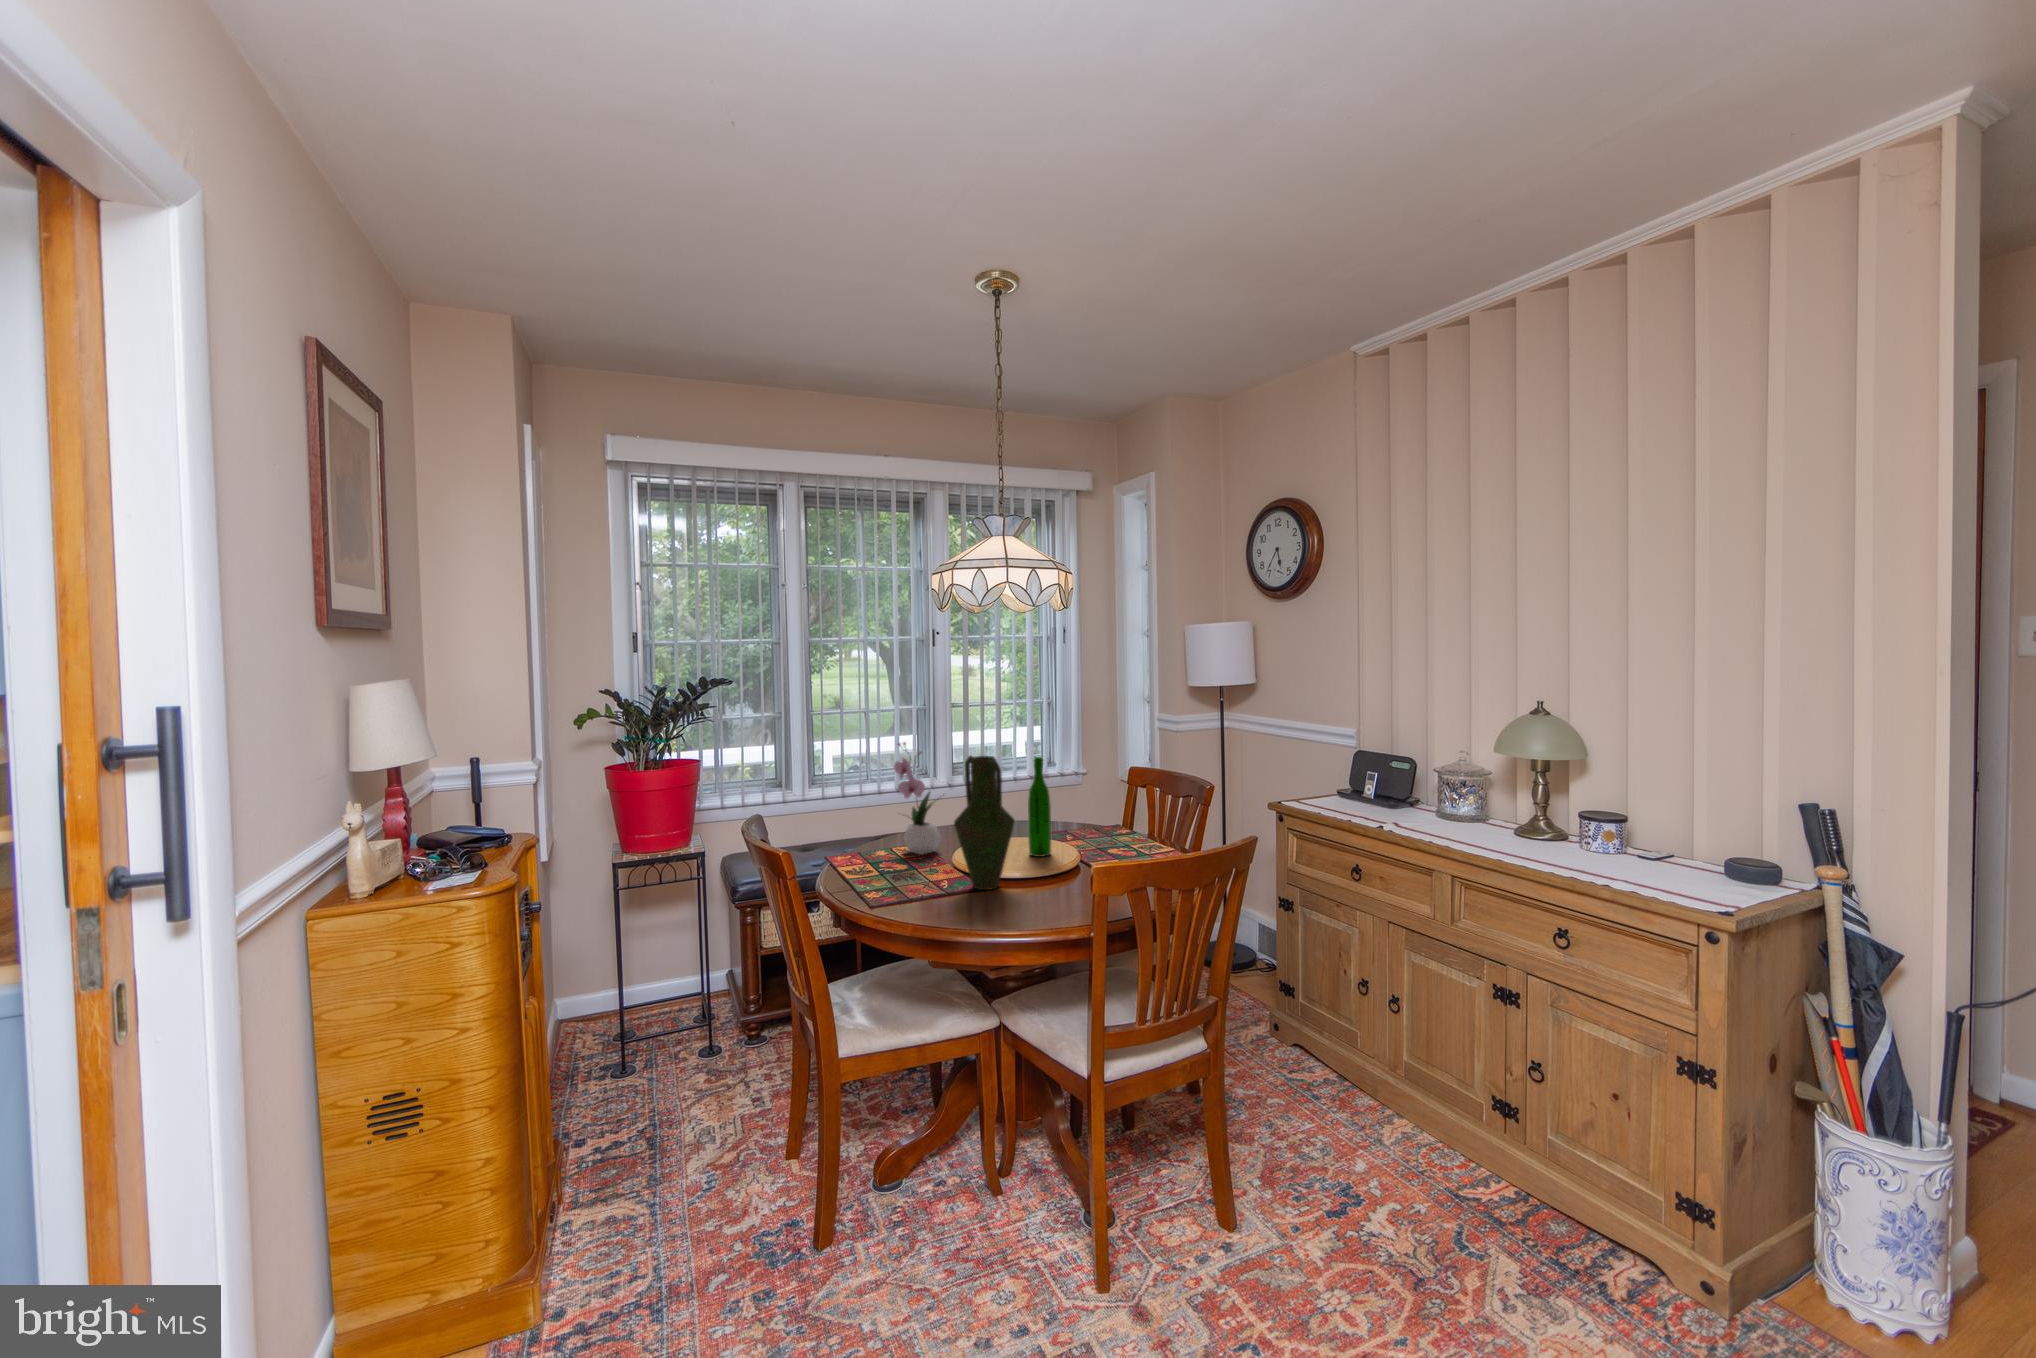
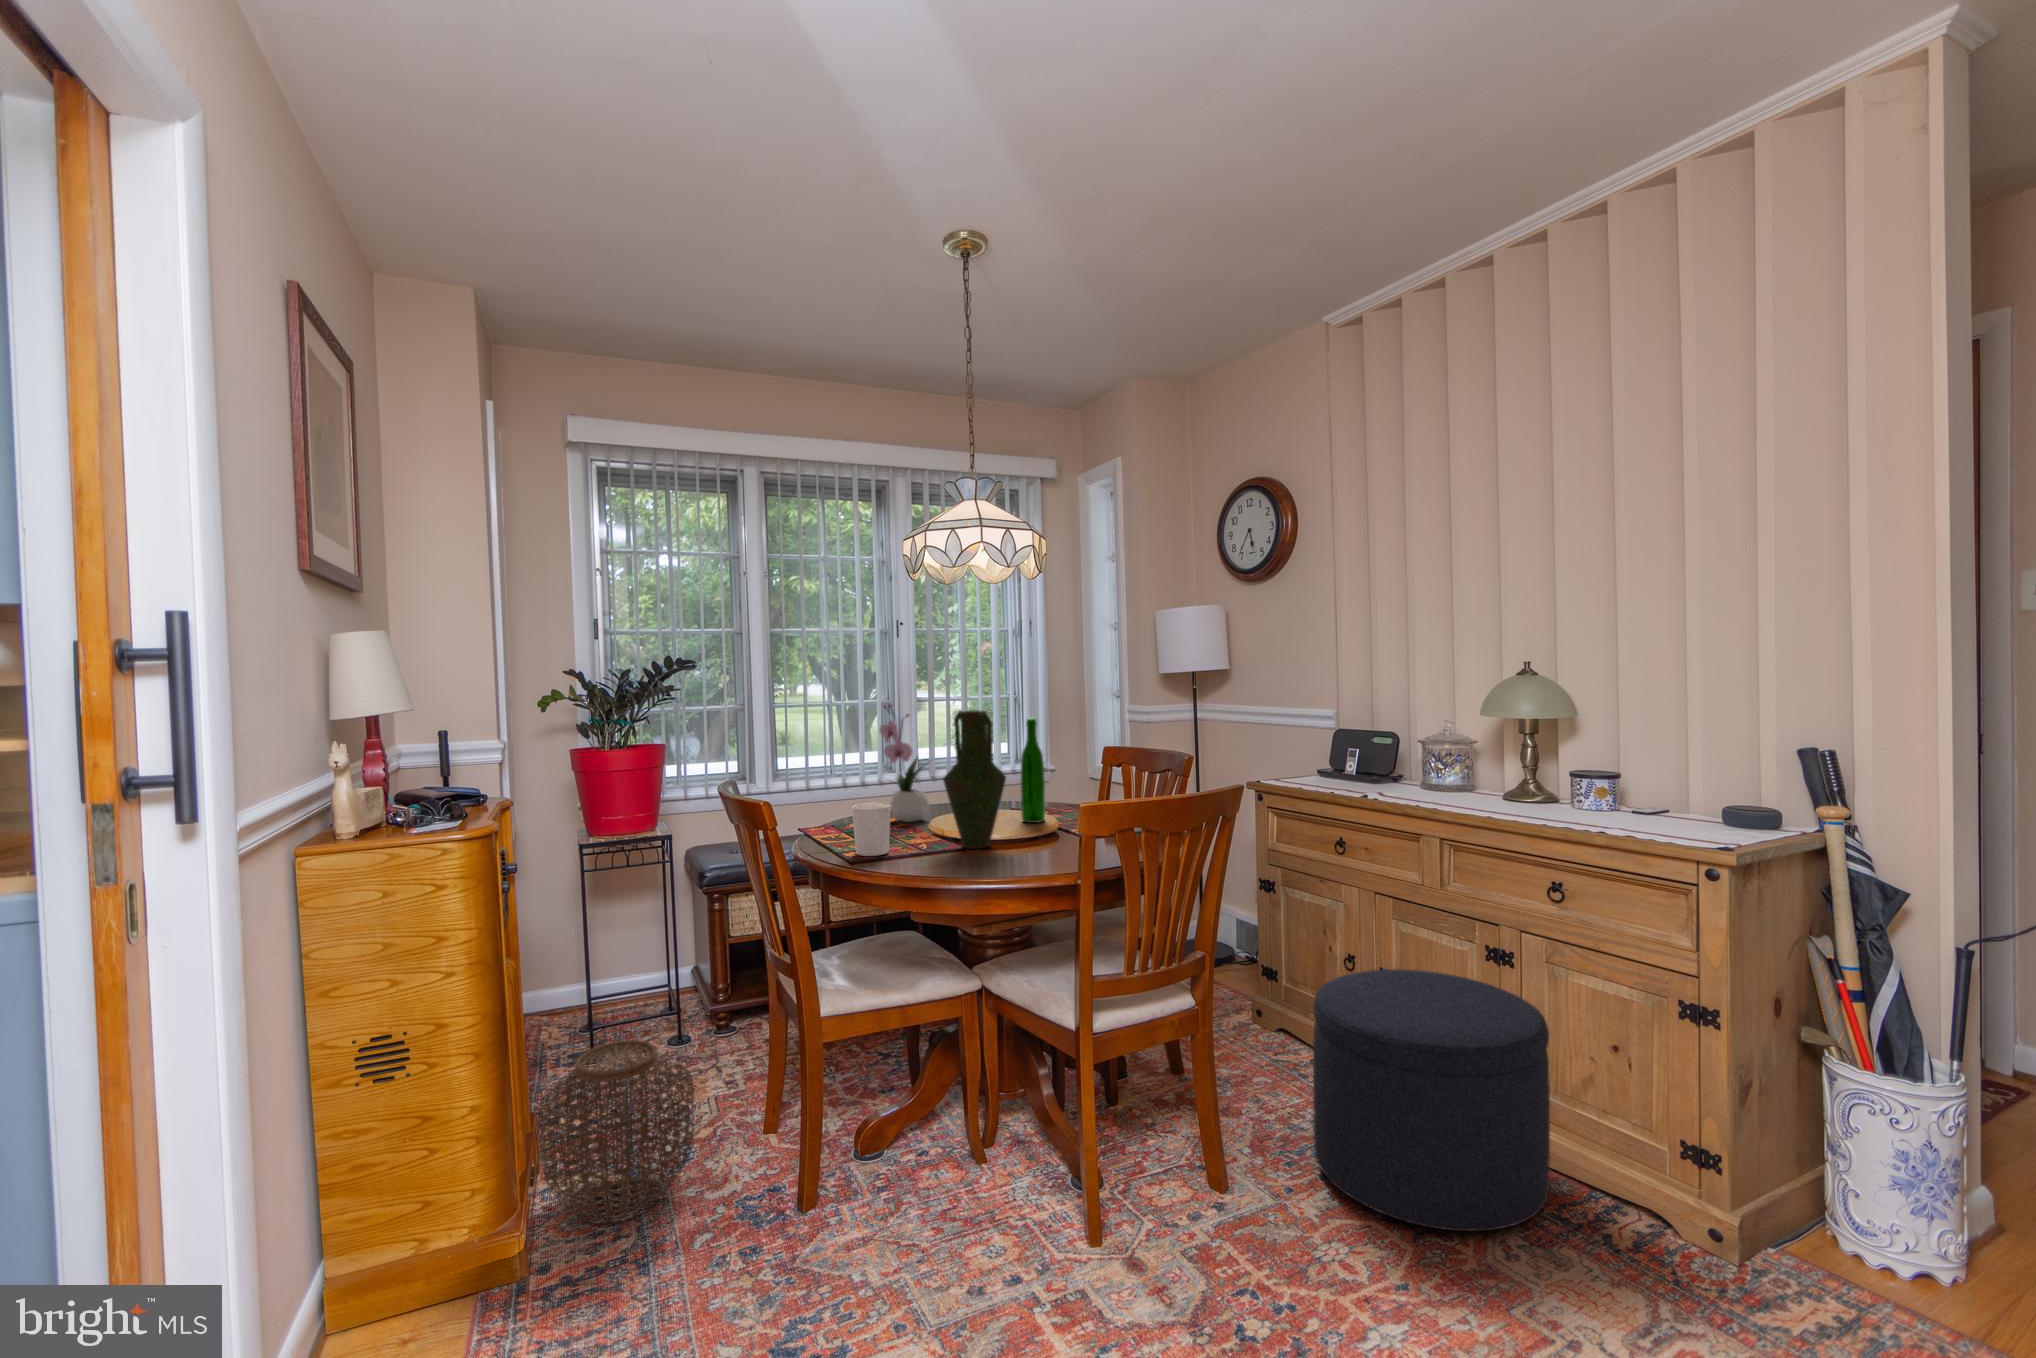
candle holder: none [866,845,903,898] -> present [852,803,891,856]
ottoman: none [1311,1005,1545,1280] -> present [1313,969,1550,1231]
woven basket: none [562,1077,715,1262] -> present [538,1040,695,1224]

